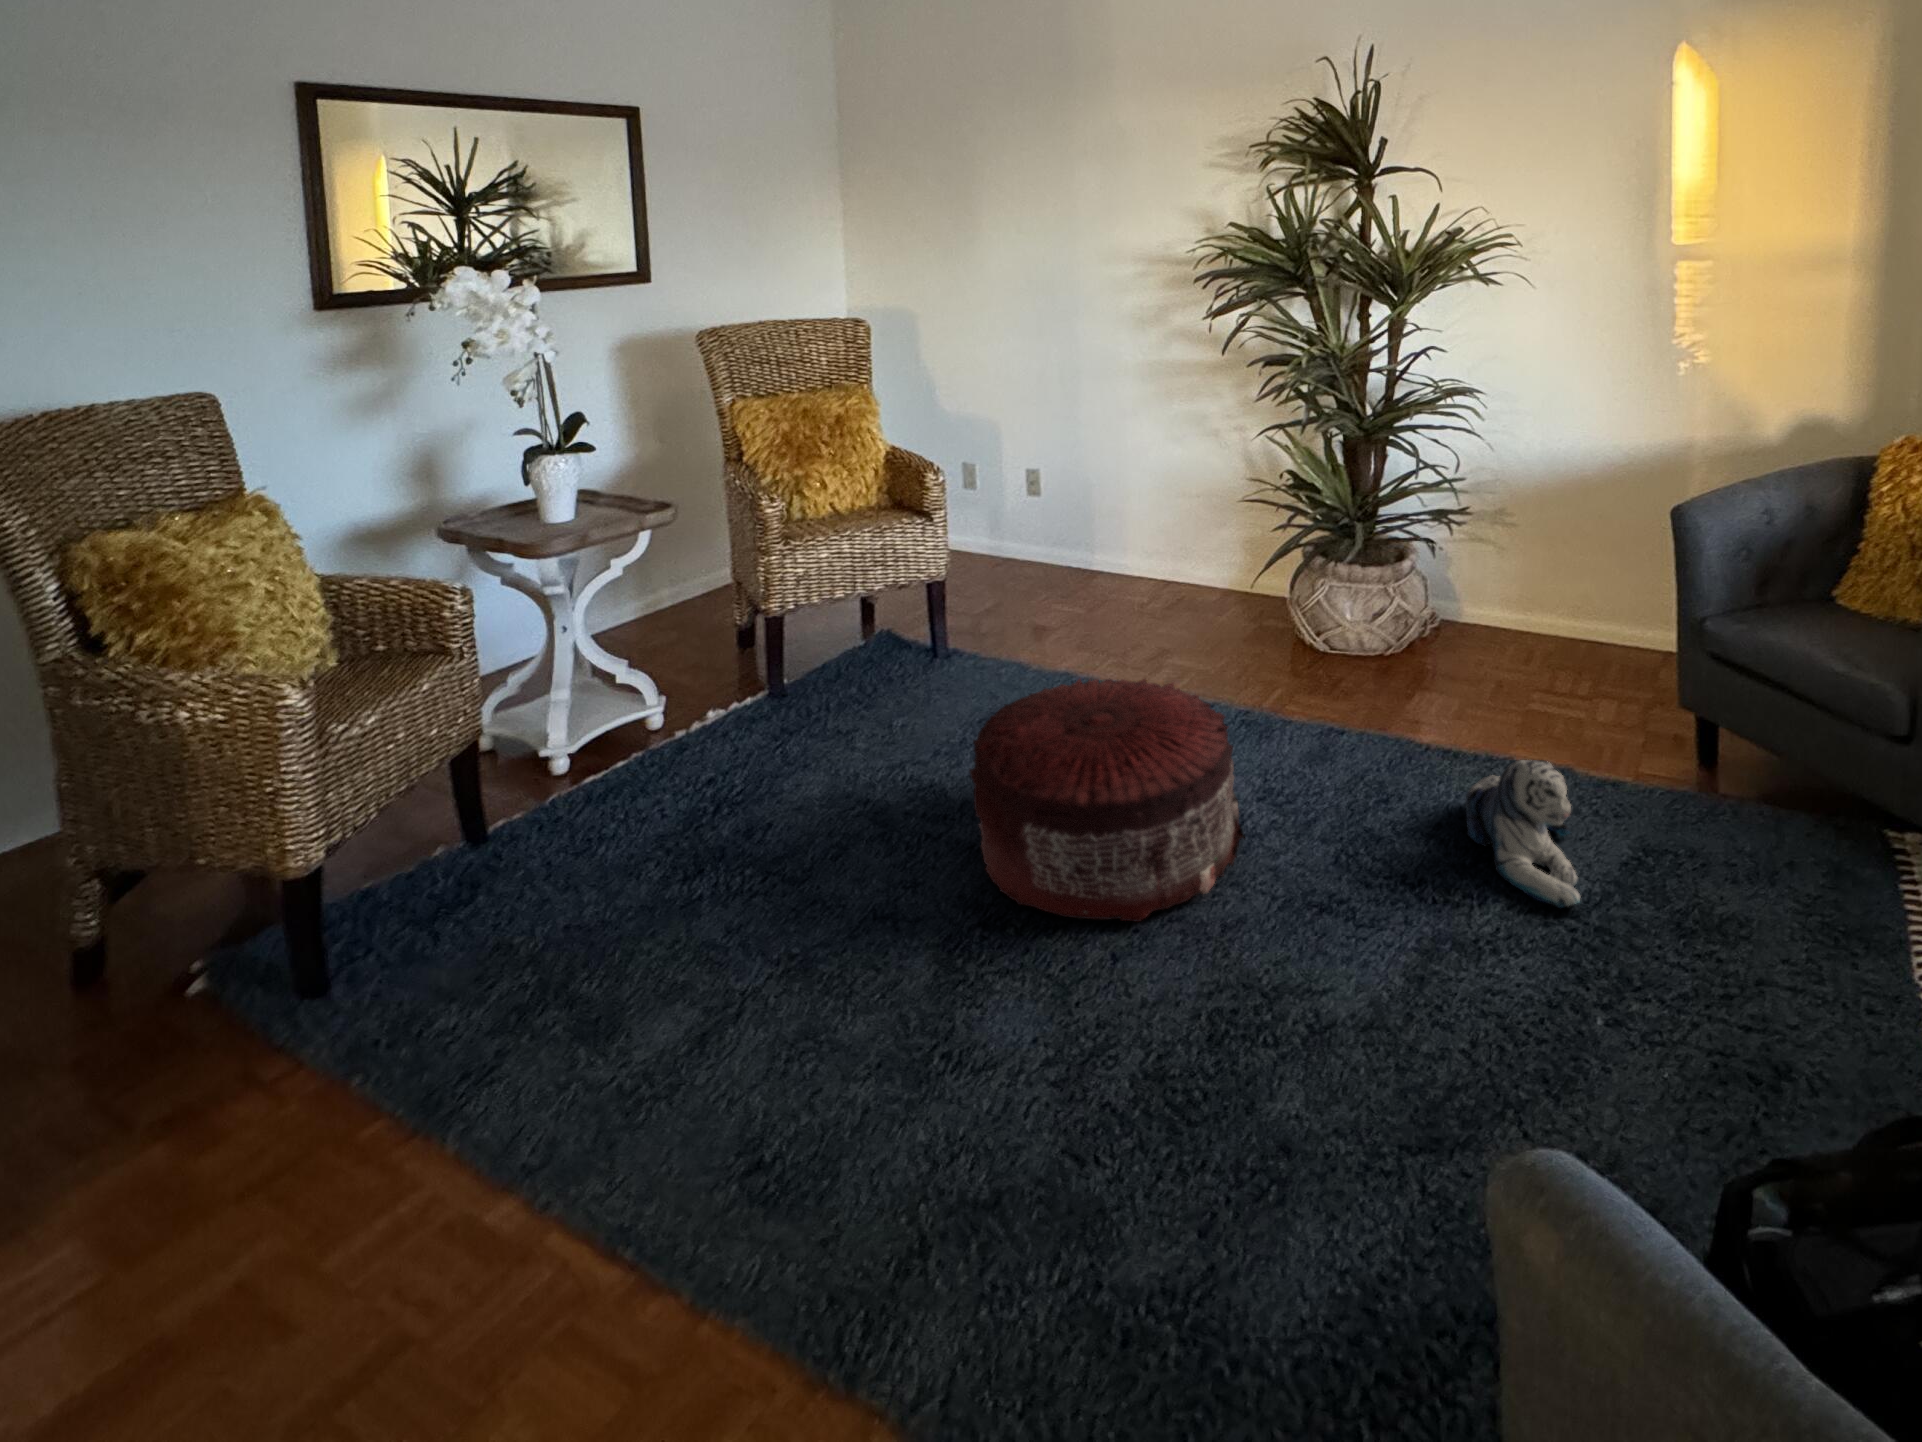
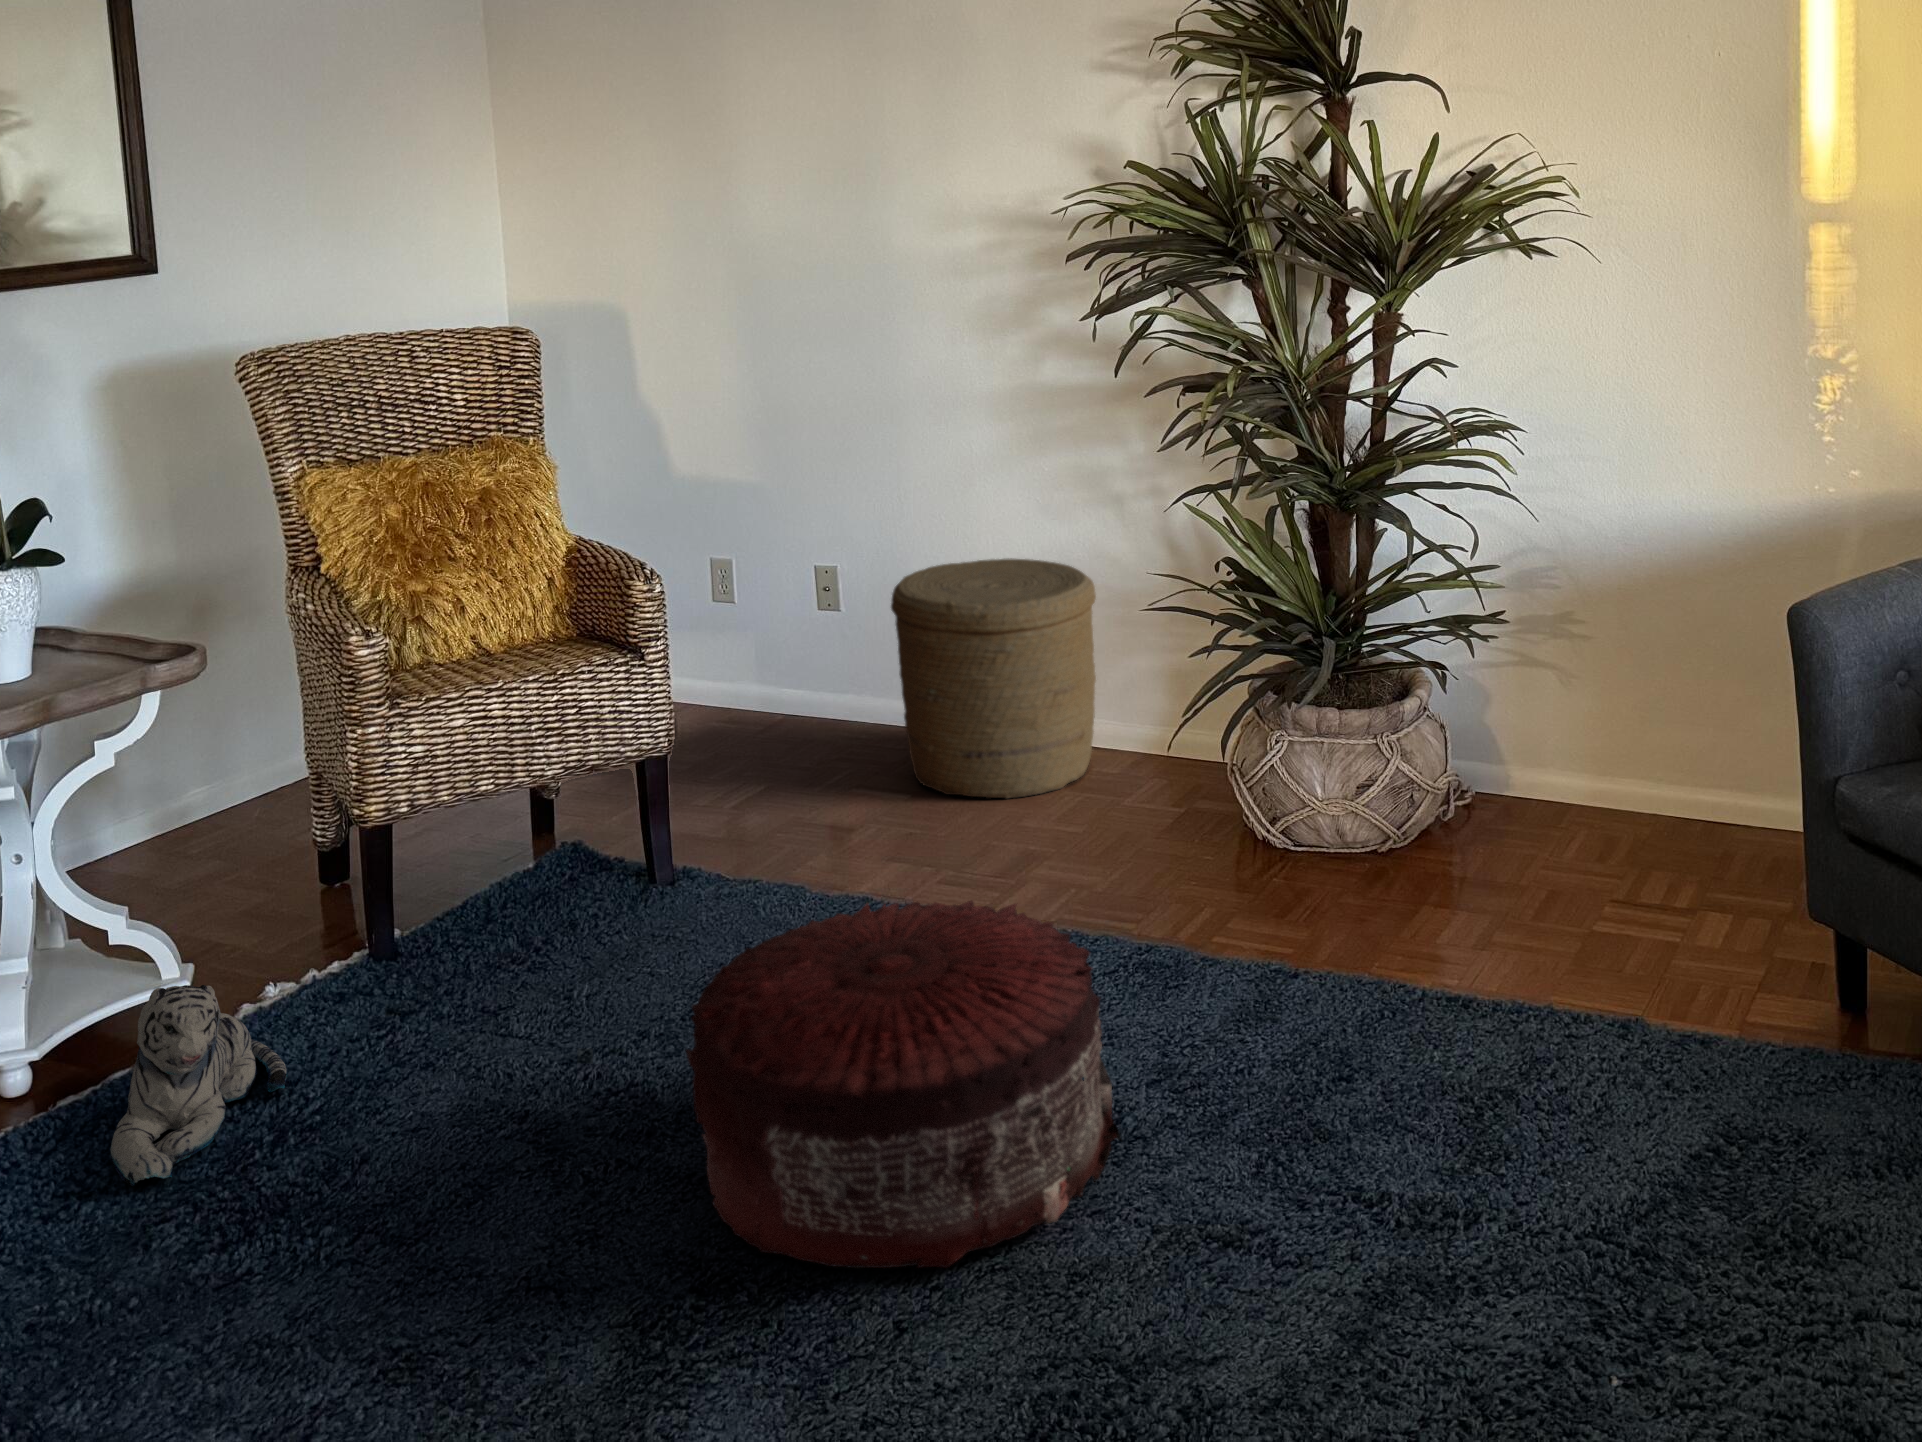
woven basket: none [1080,467,1204,613] -> present [891,558,1096,798]
plush toy: present [1465,760,1580,908] -> present [111,985,287,1186]

